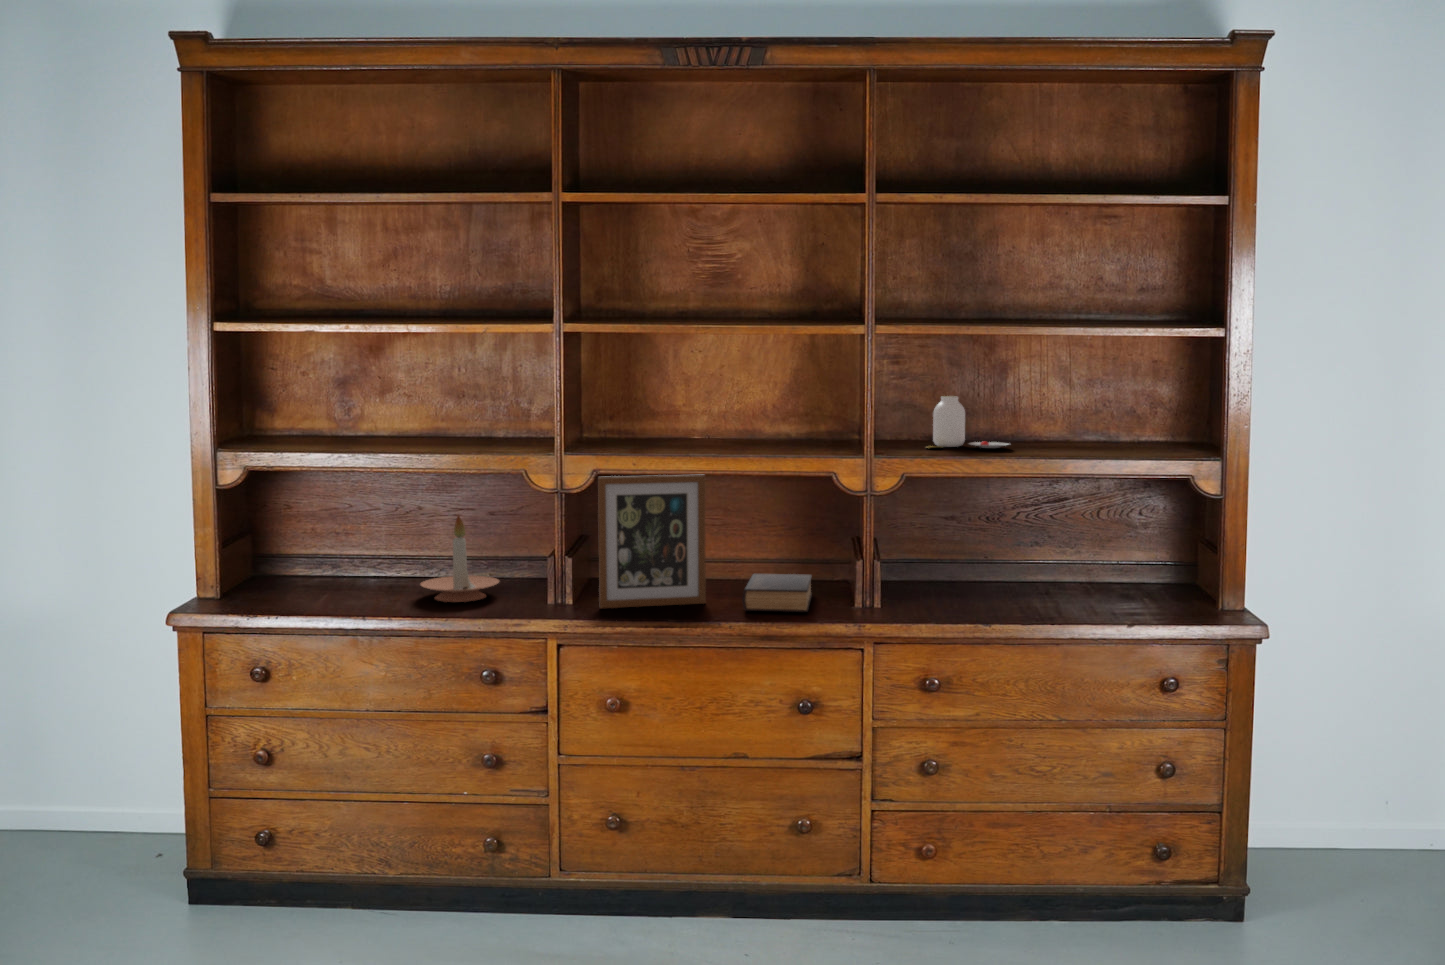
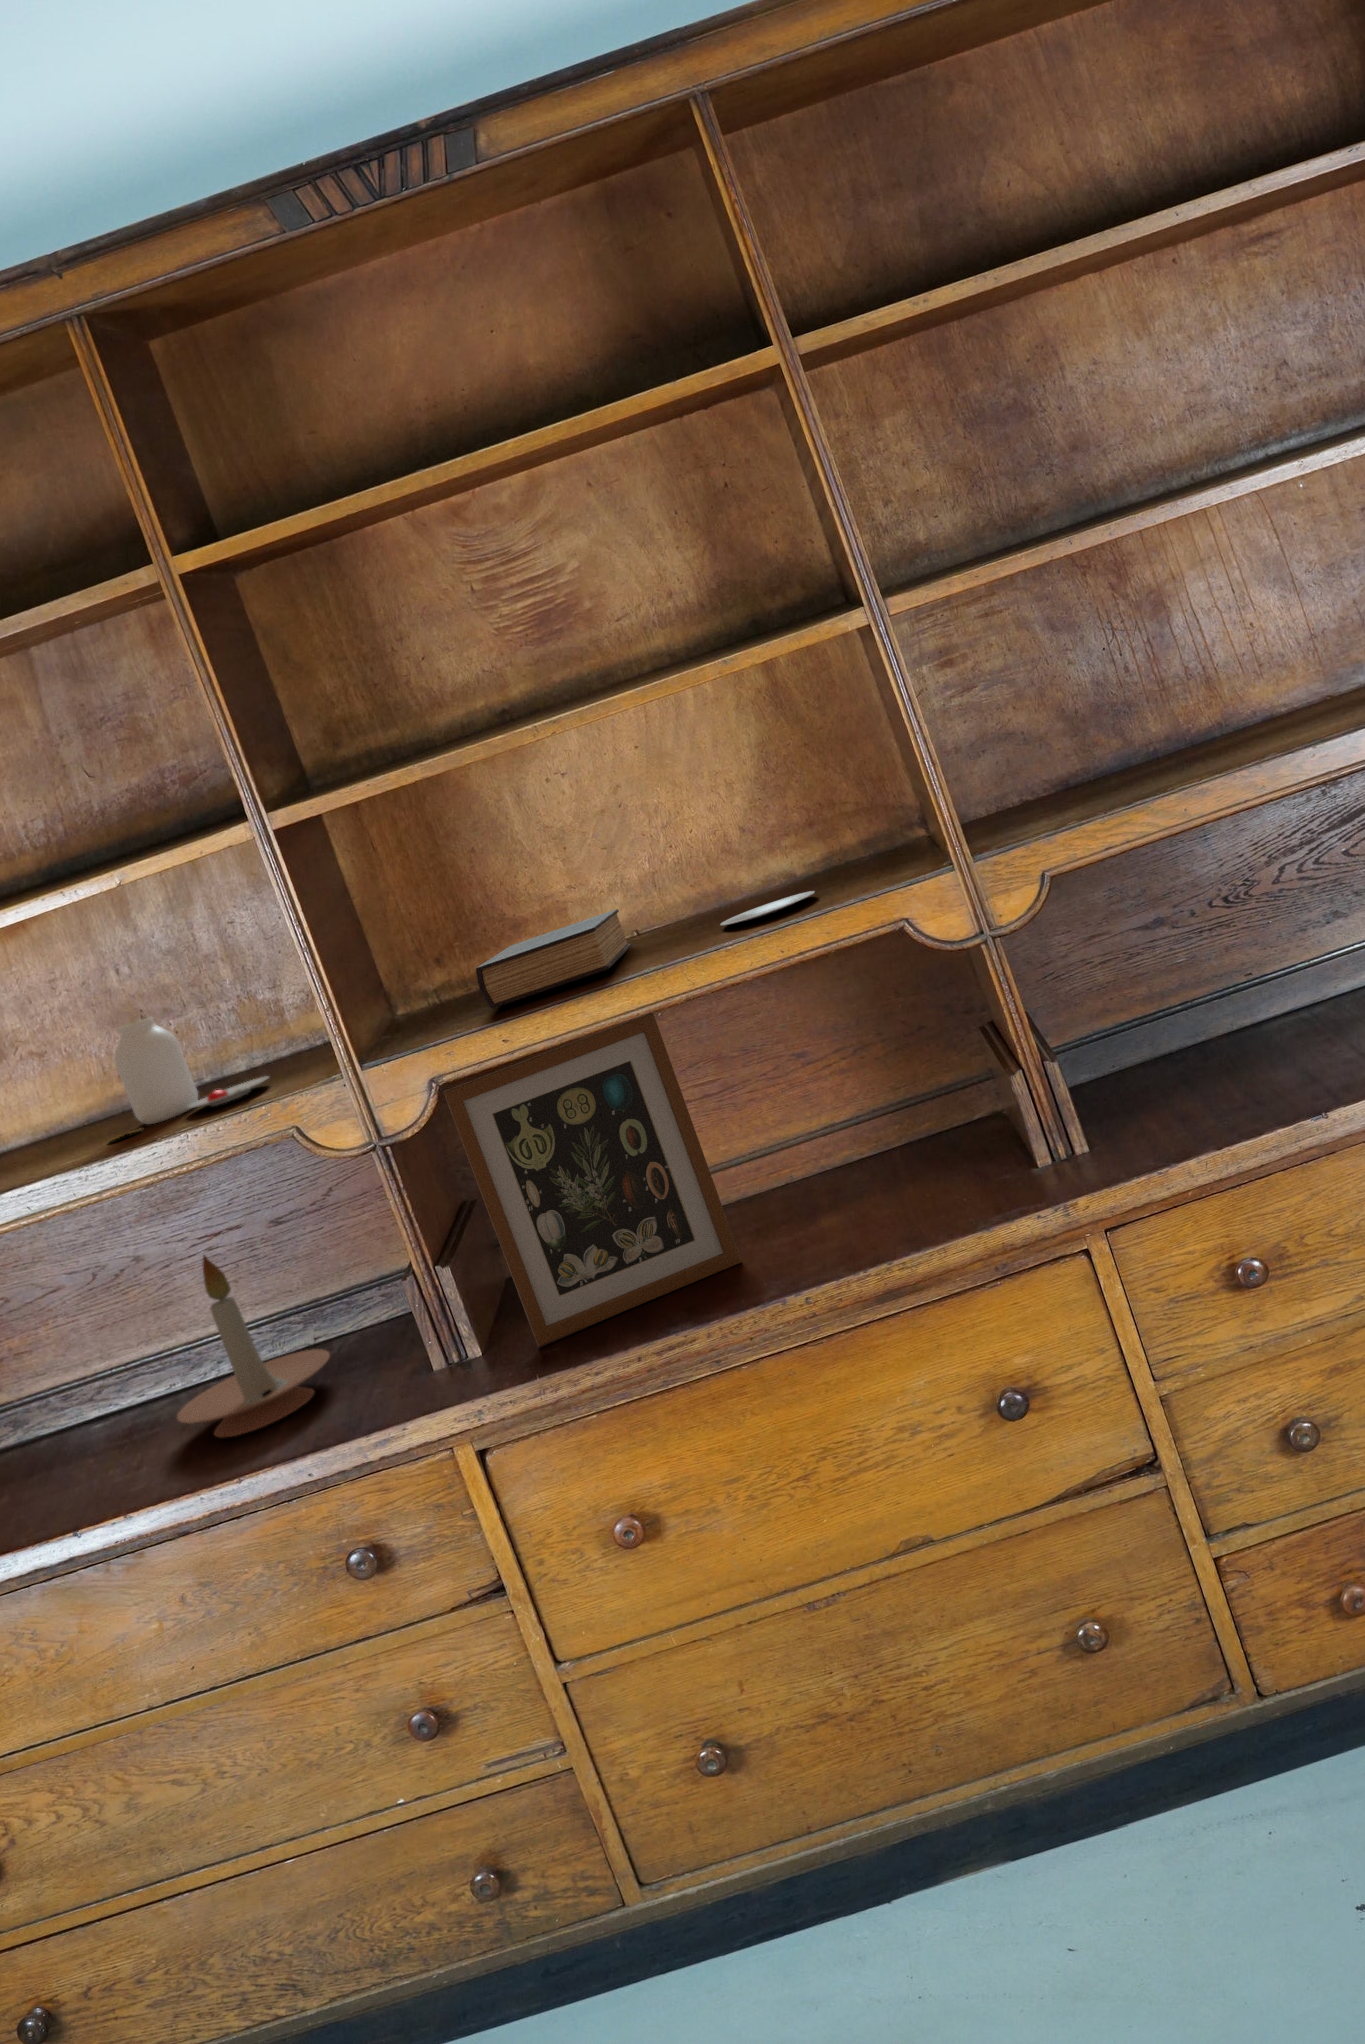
plate: none [749,359,798,448] -> present [720,891,815,926]
jar: present [927,396,1009,448] -> present [114,1017,268,1139]
book: present [742,574,812,612] -> present [476,909,631,1009]

